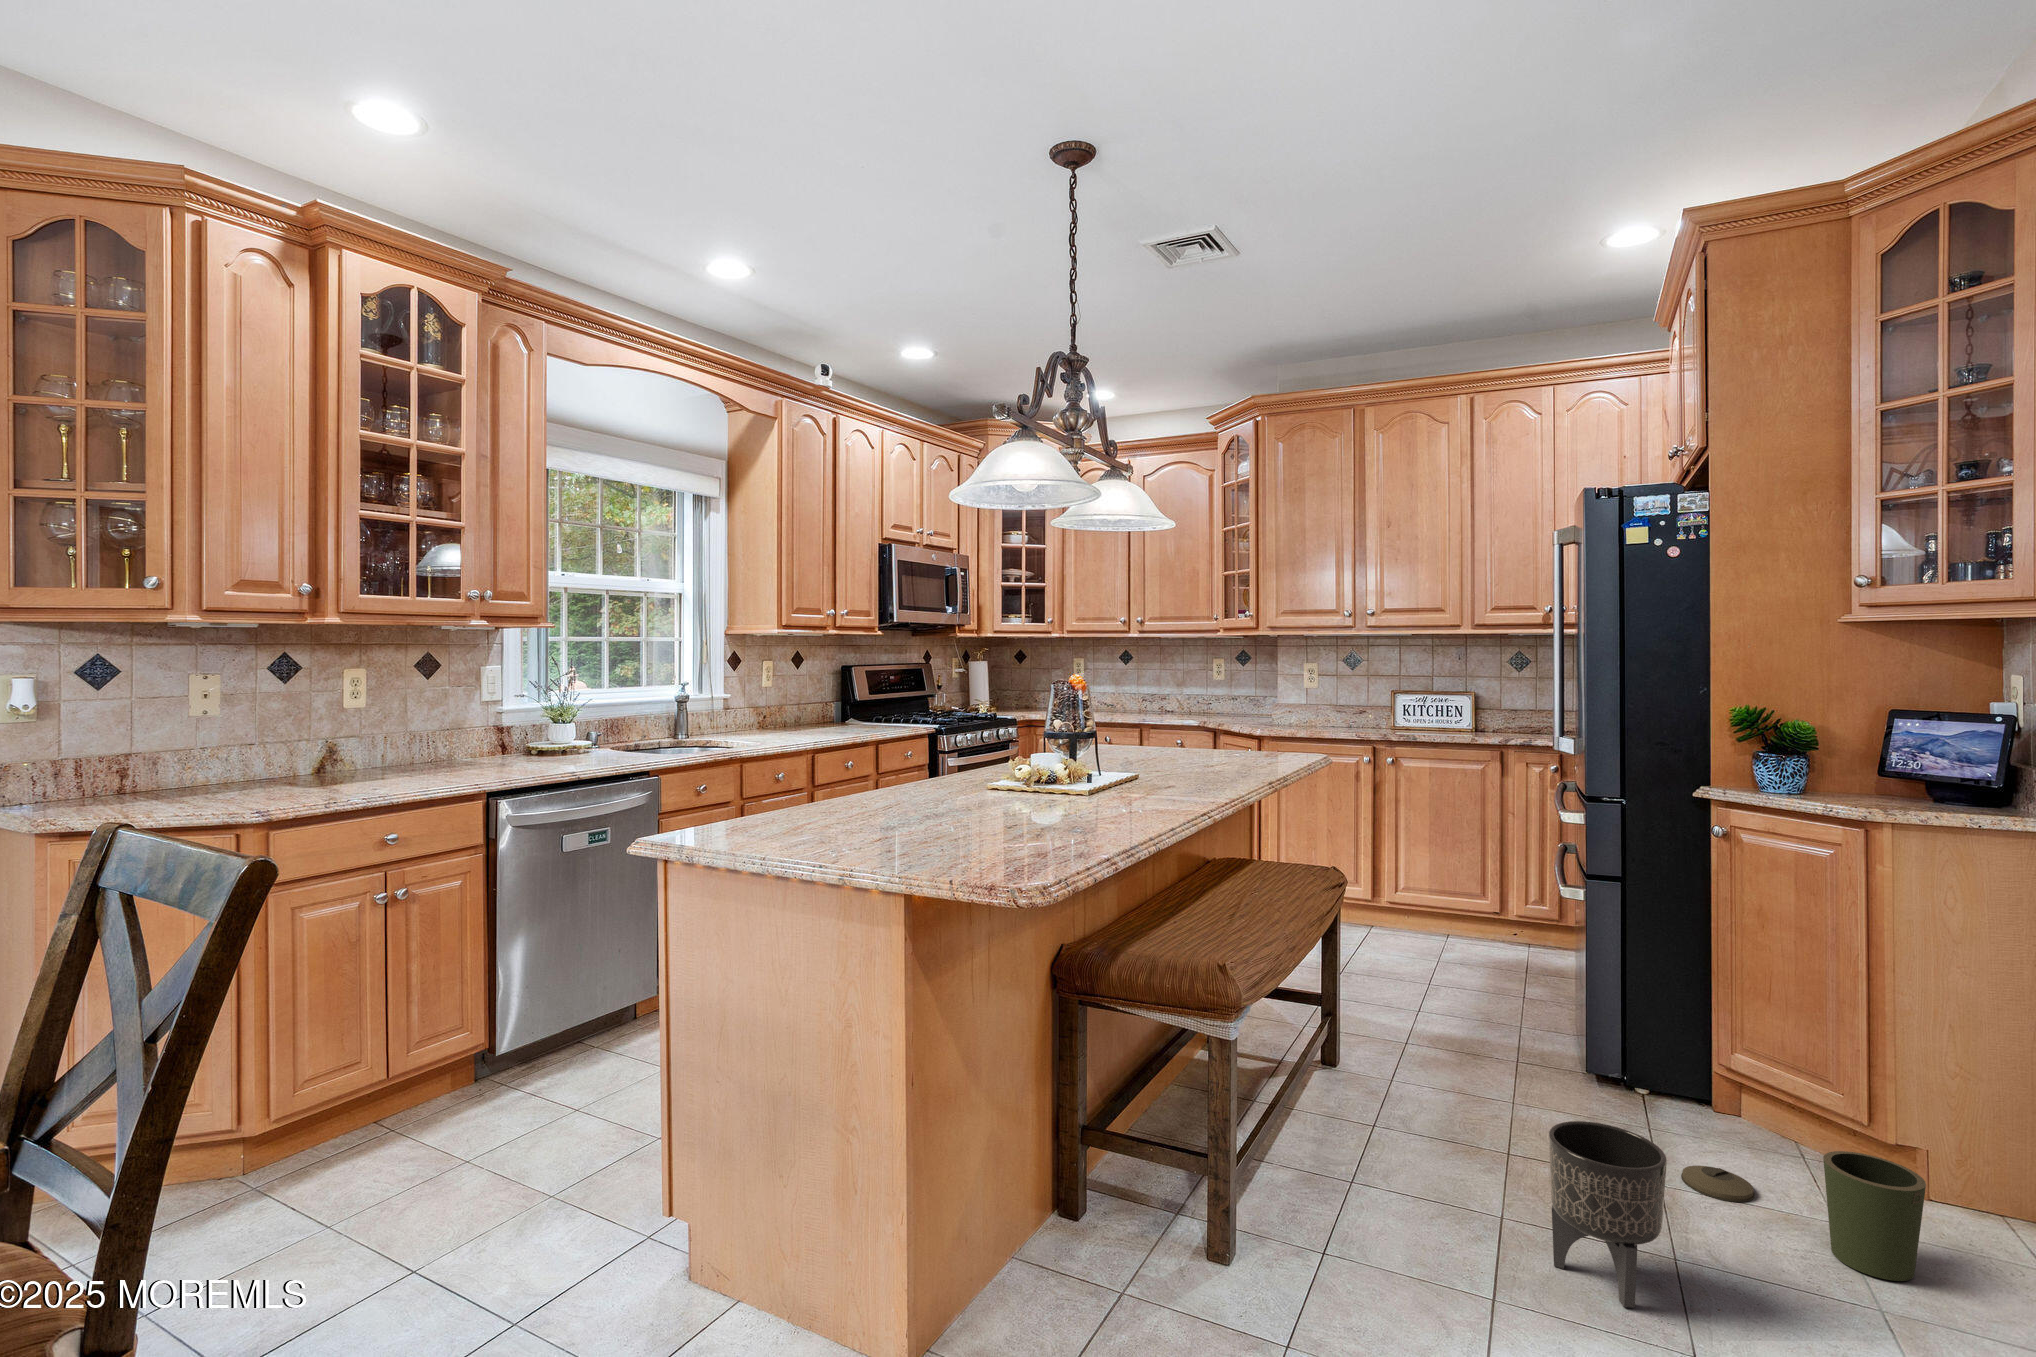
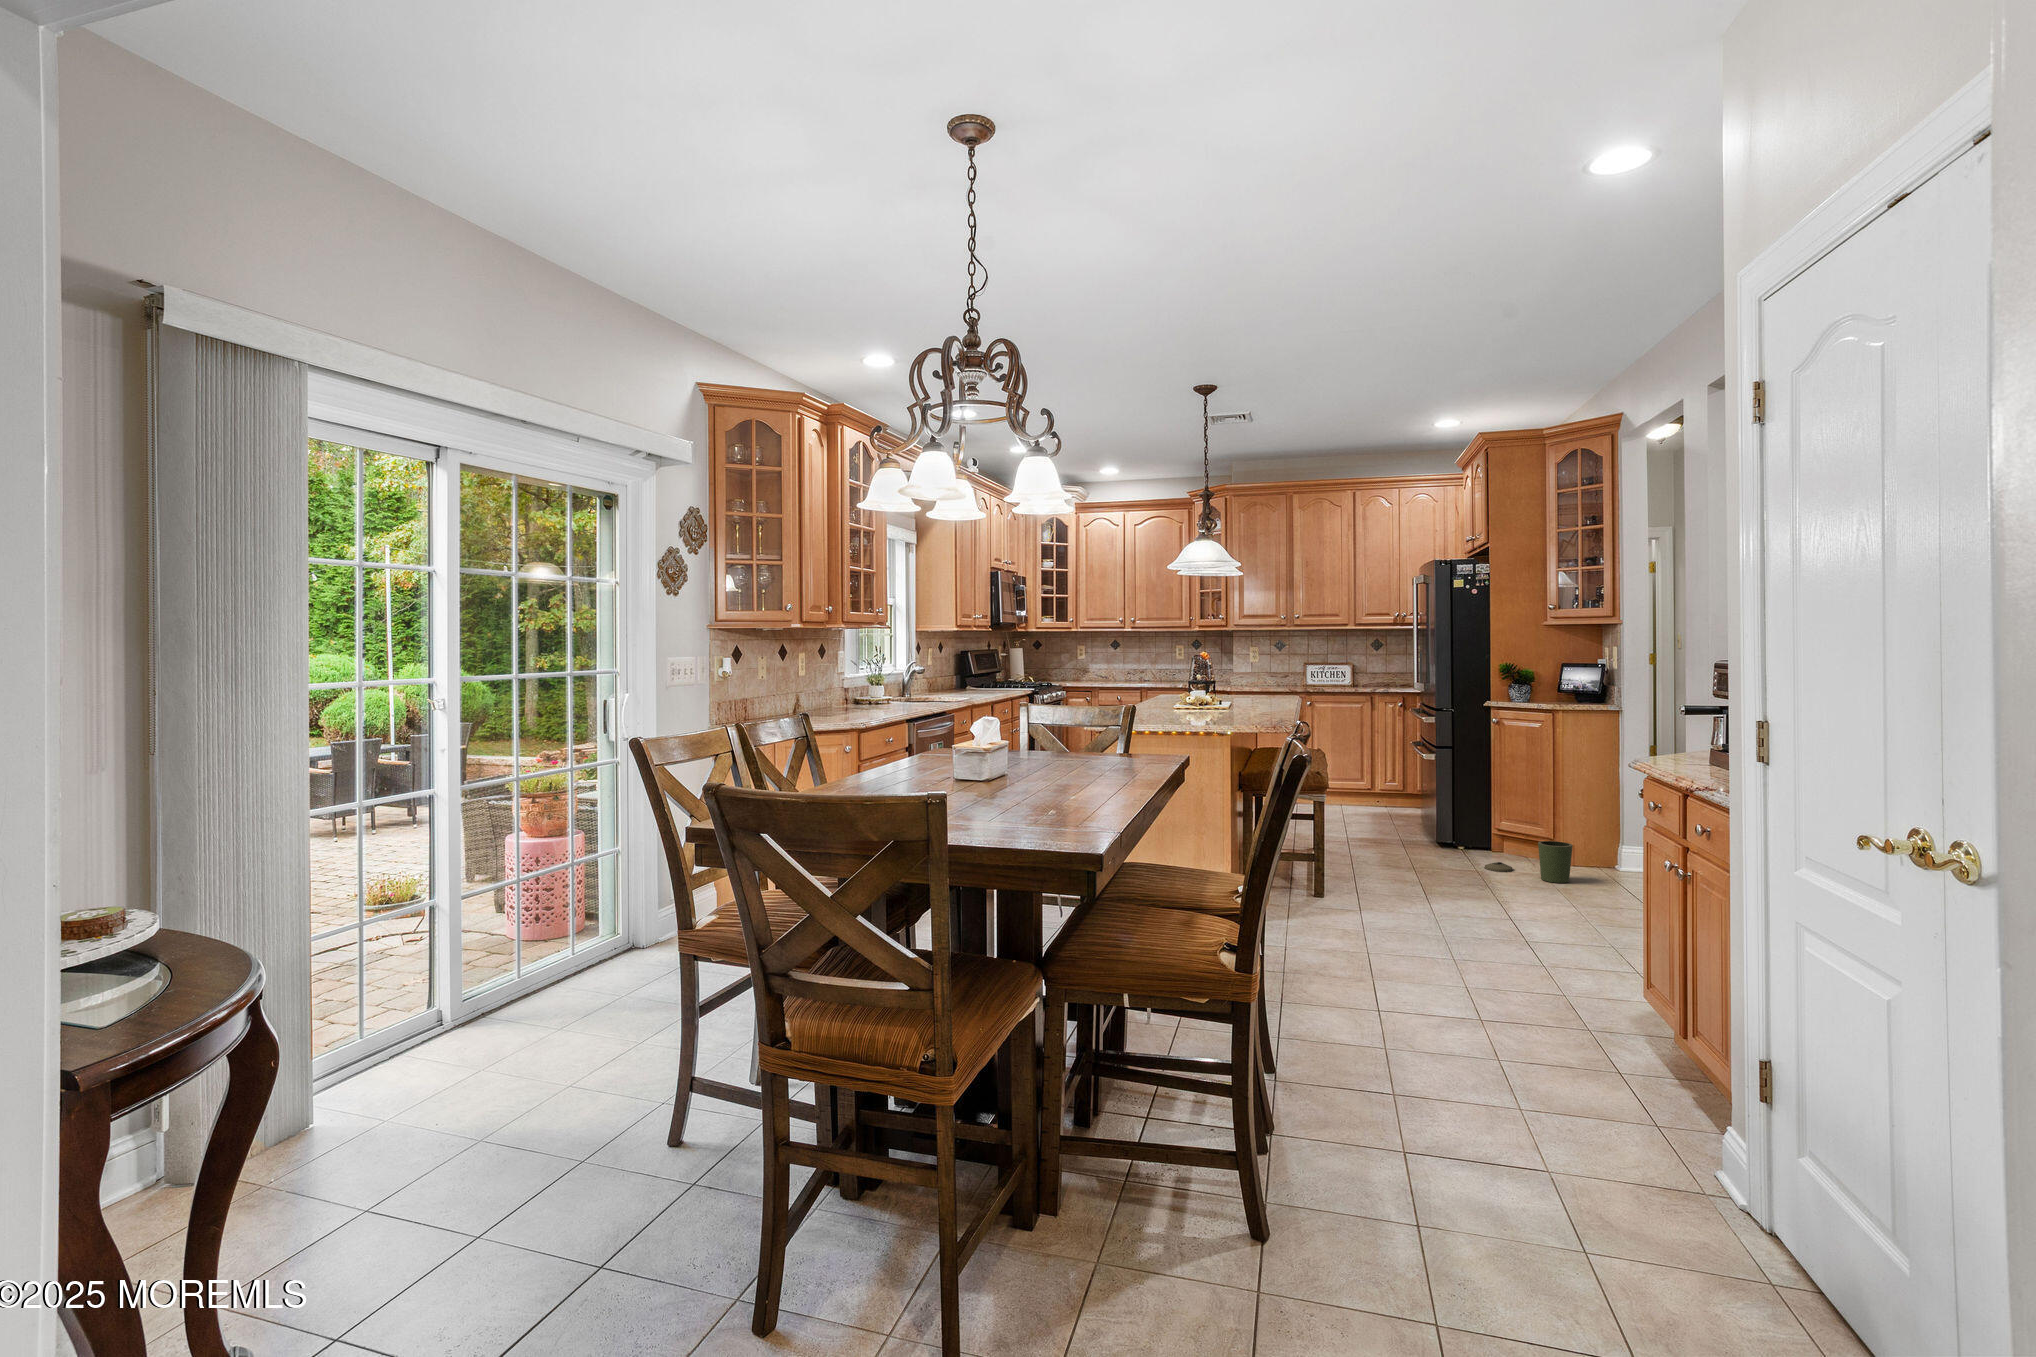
planter: present [1549,1121,1667,1308] -> none [1441,832,1485,893]

